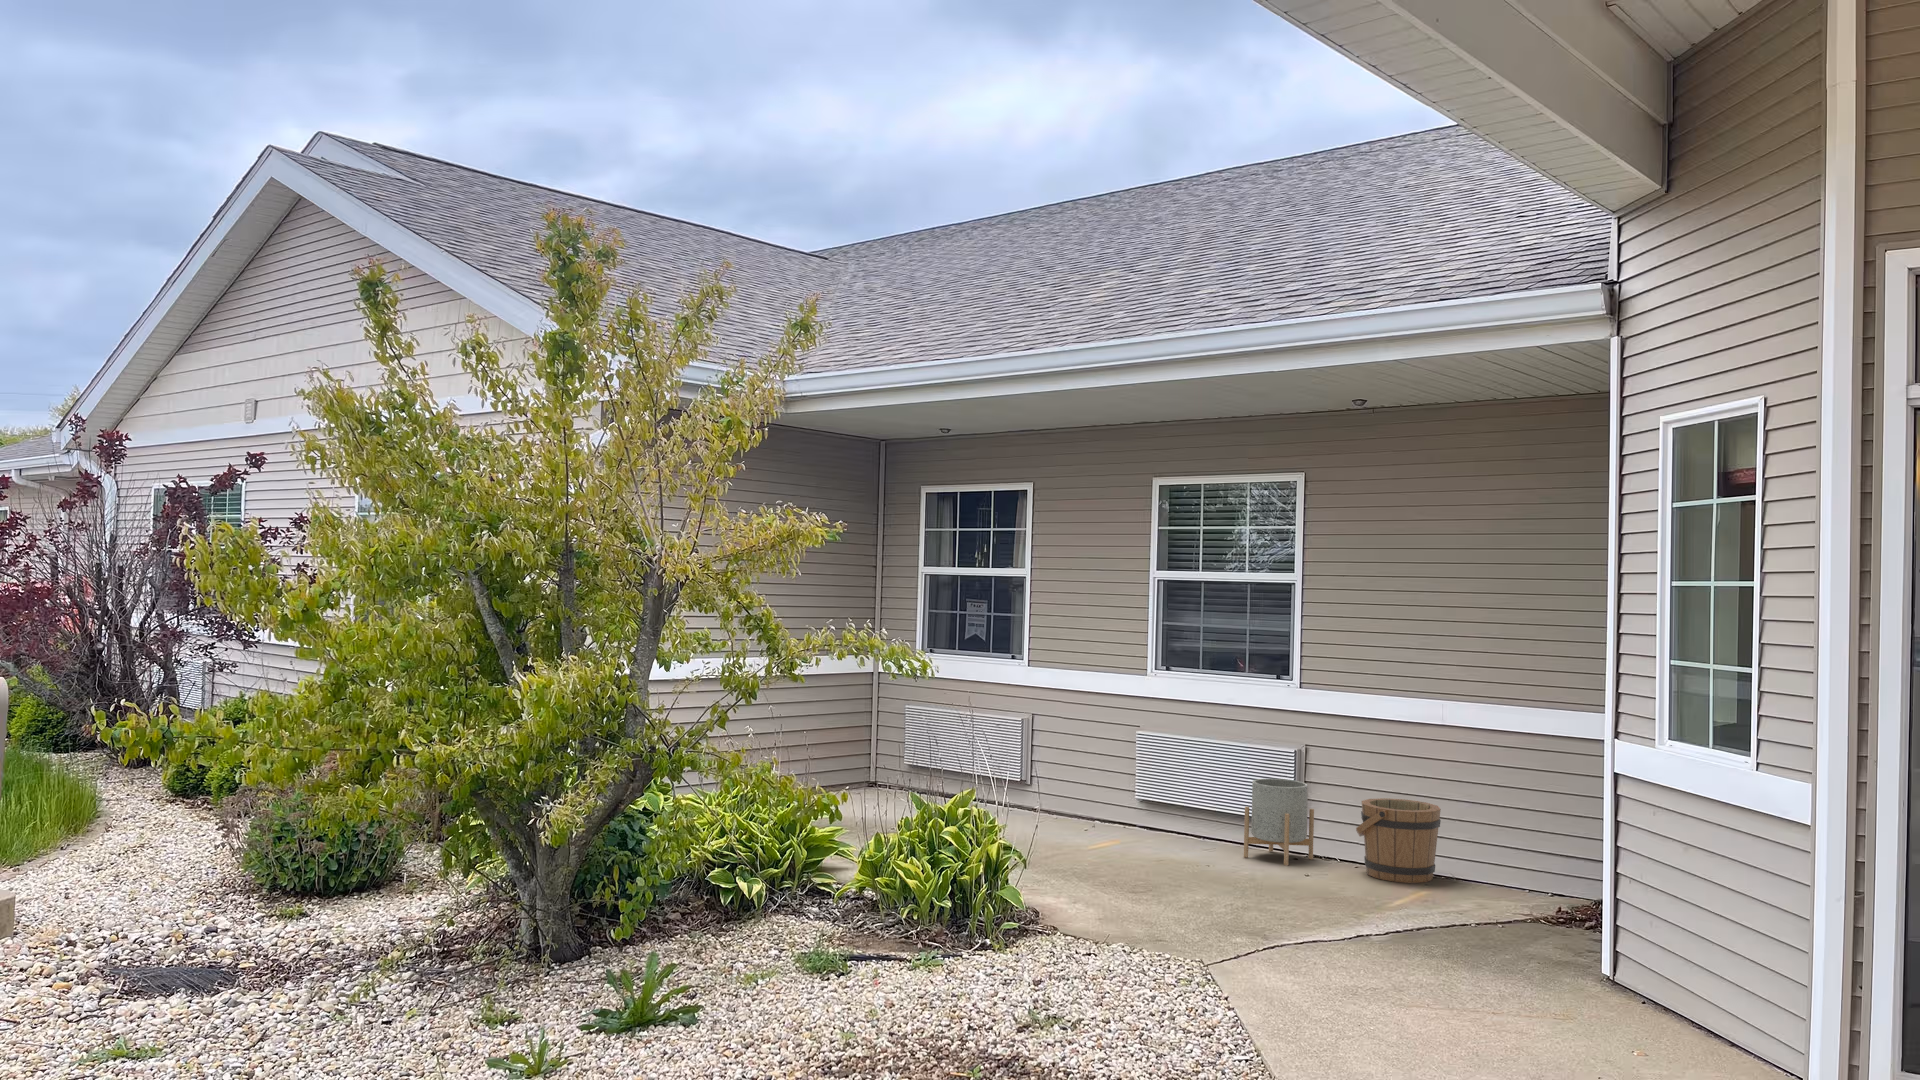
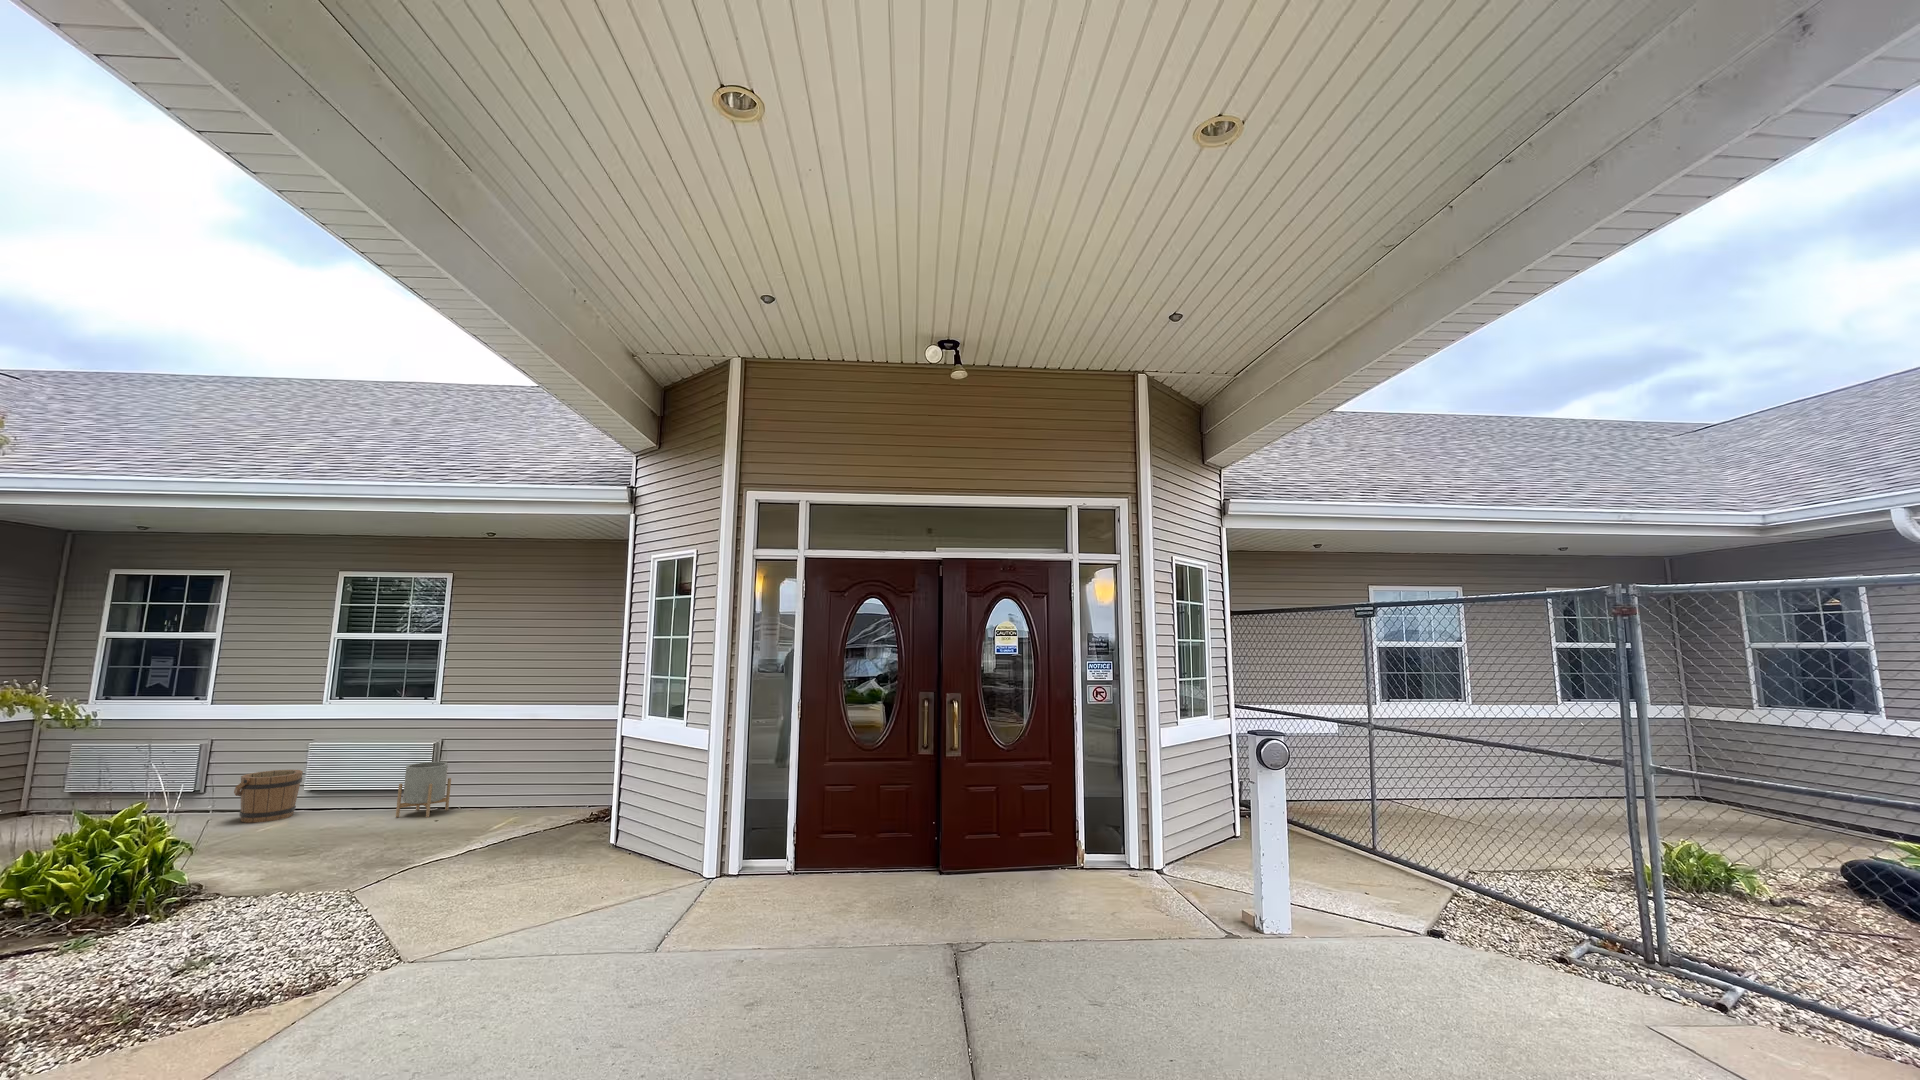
bucket: present [1356,798,1441,883] -> present [234,770,303,823]

